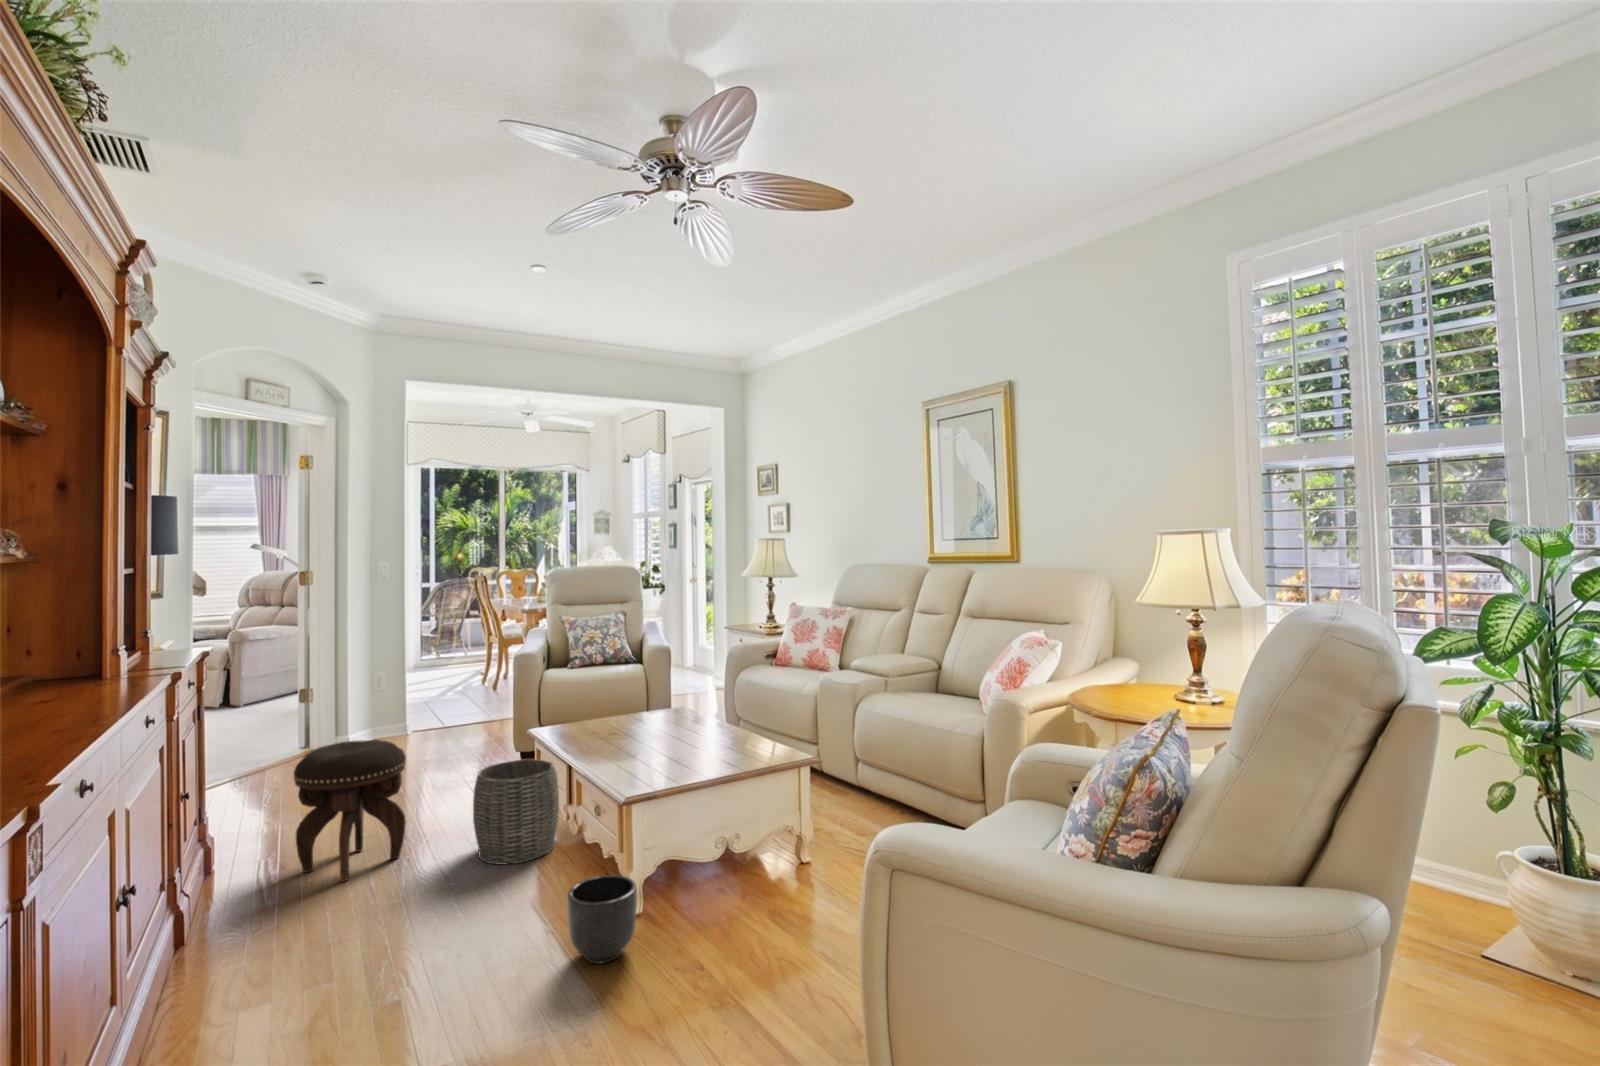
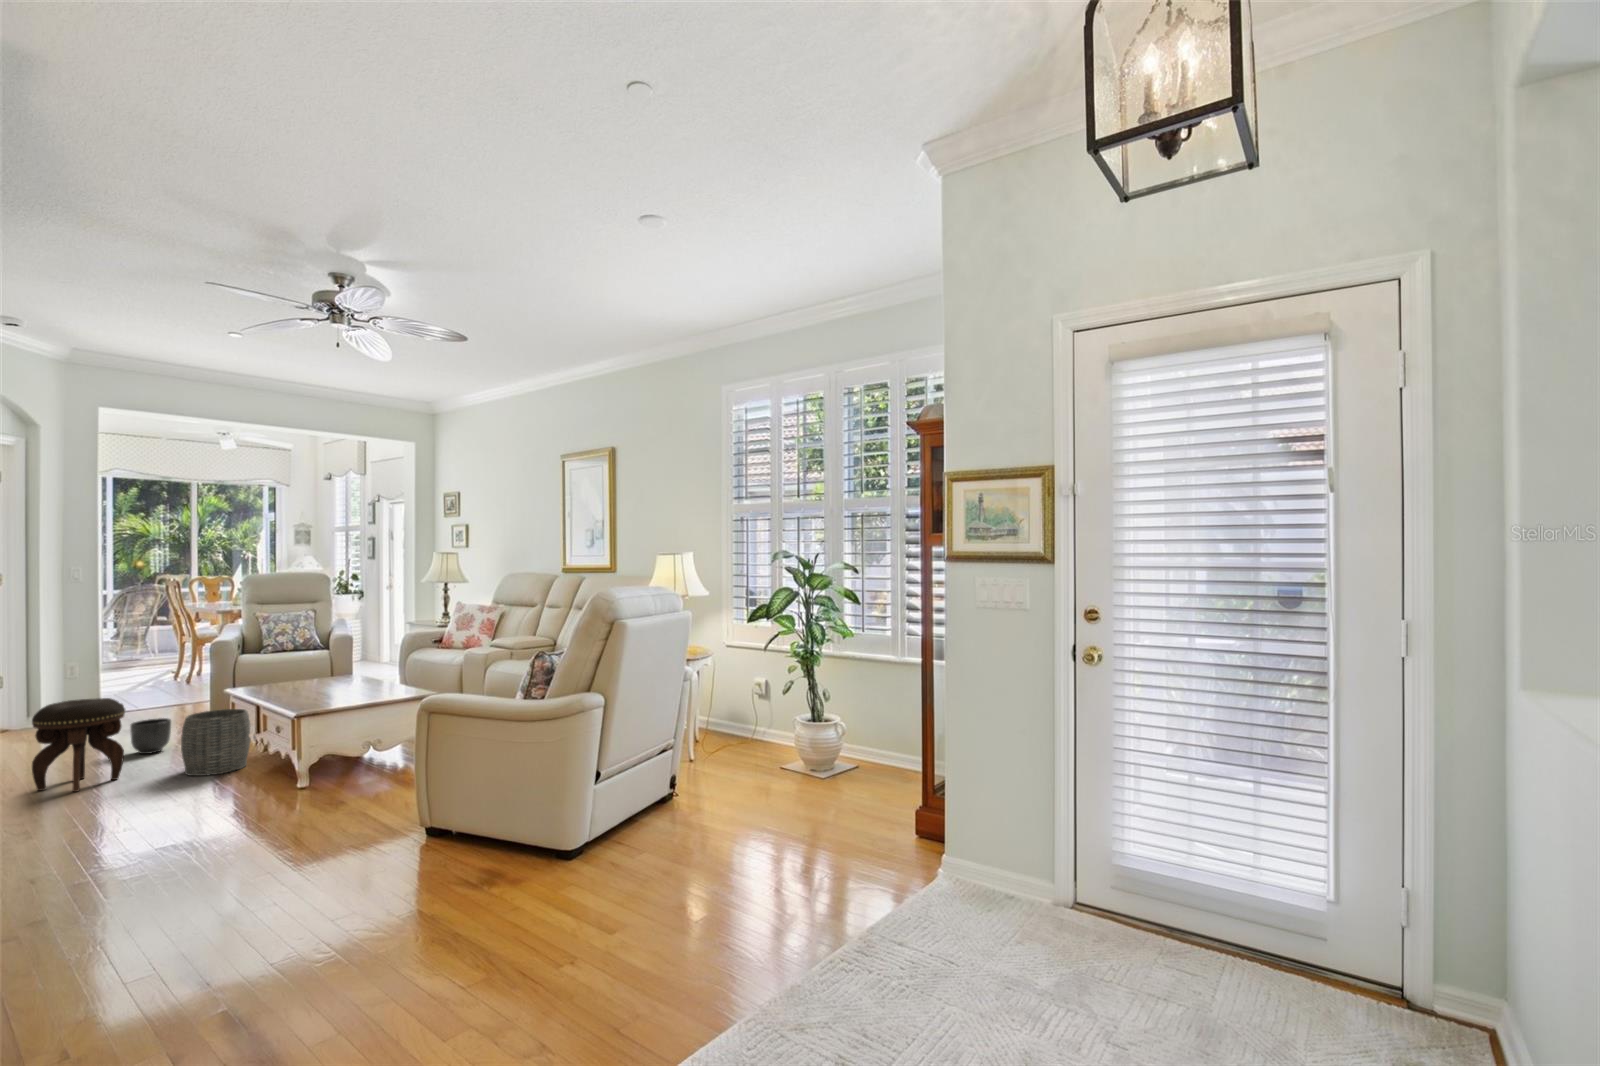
planter: present [568,875,637,964] -> present [130,718,171,754]

